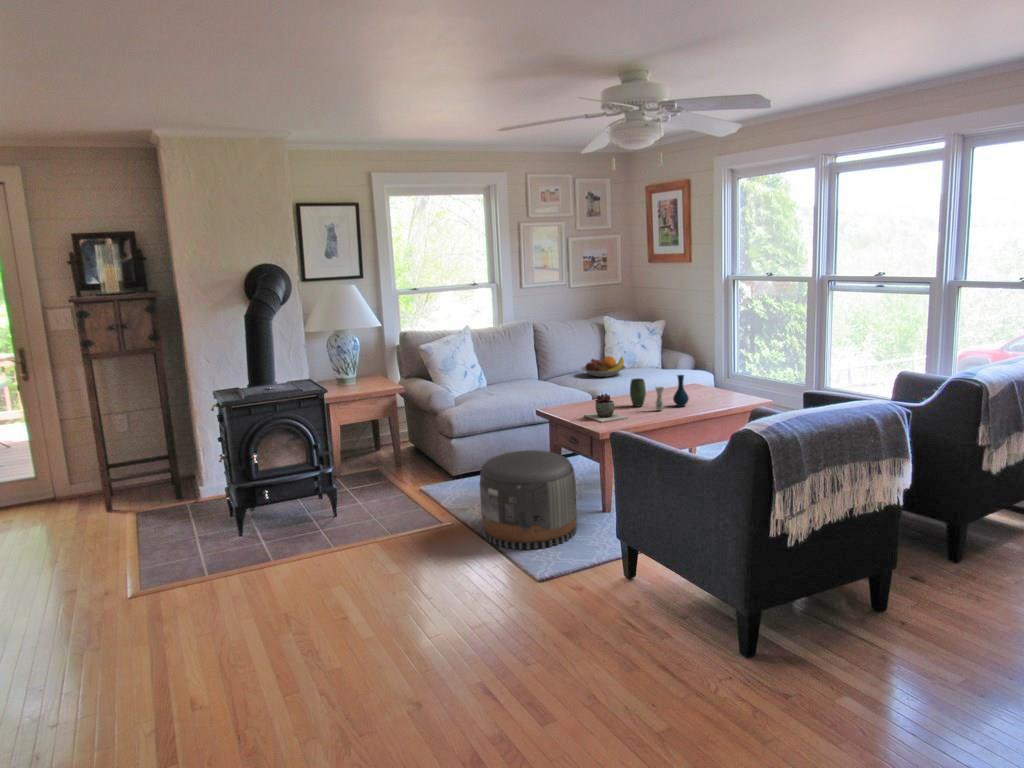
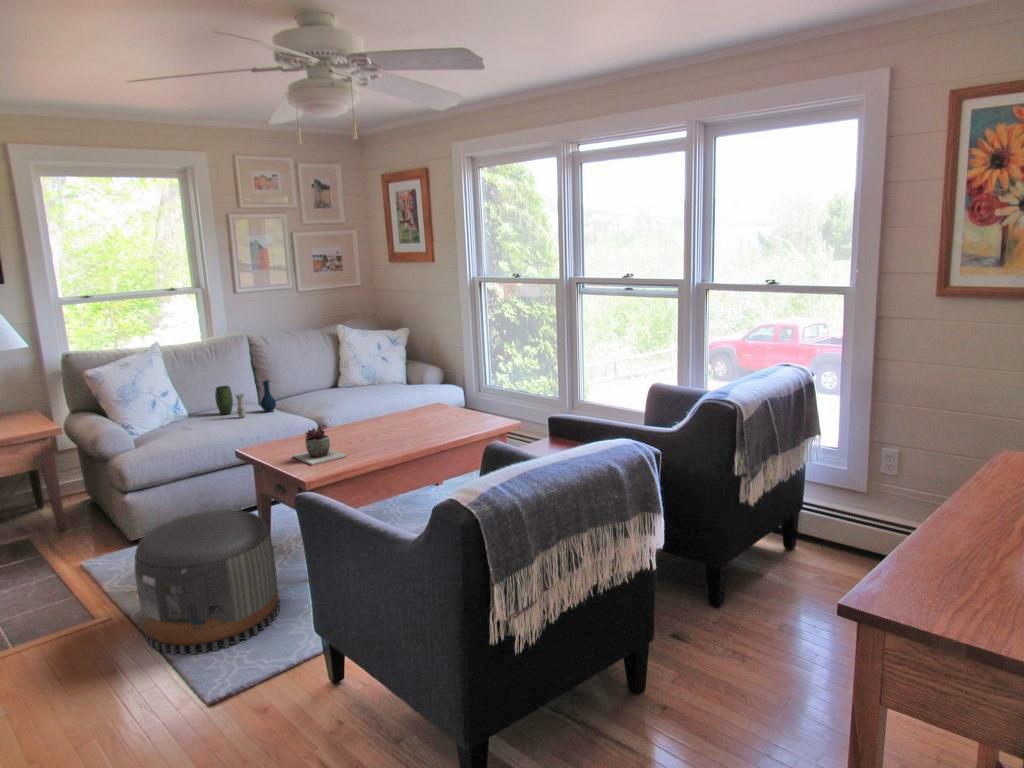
fruit bowl: present [581,356,626,377] -> none [311,372,364,397]
vase: present [630,375,689,411] -> present [215,380,276,418]

